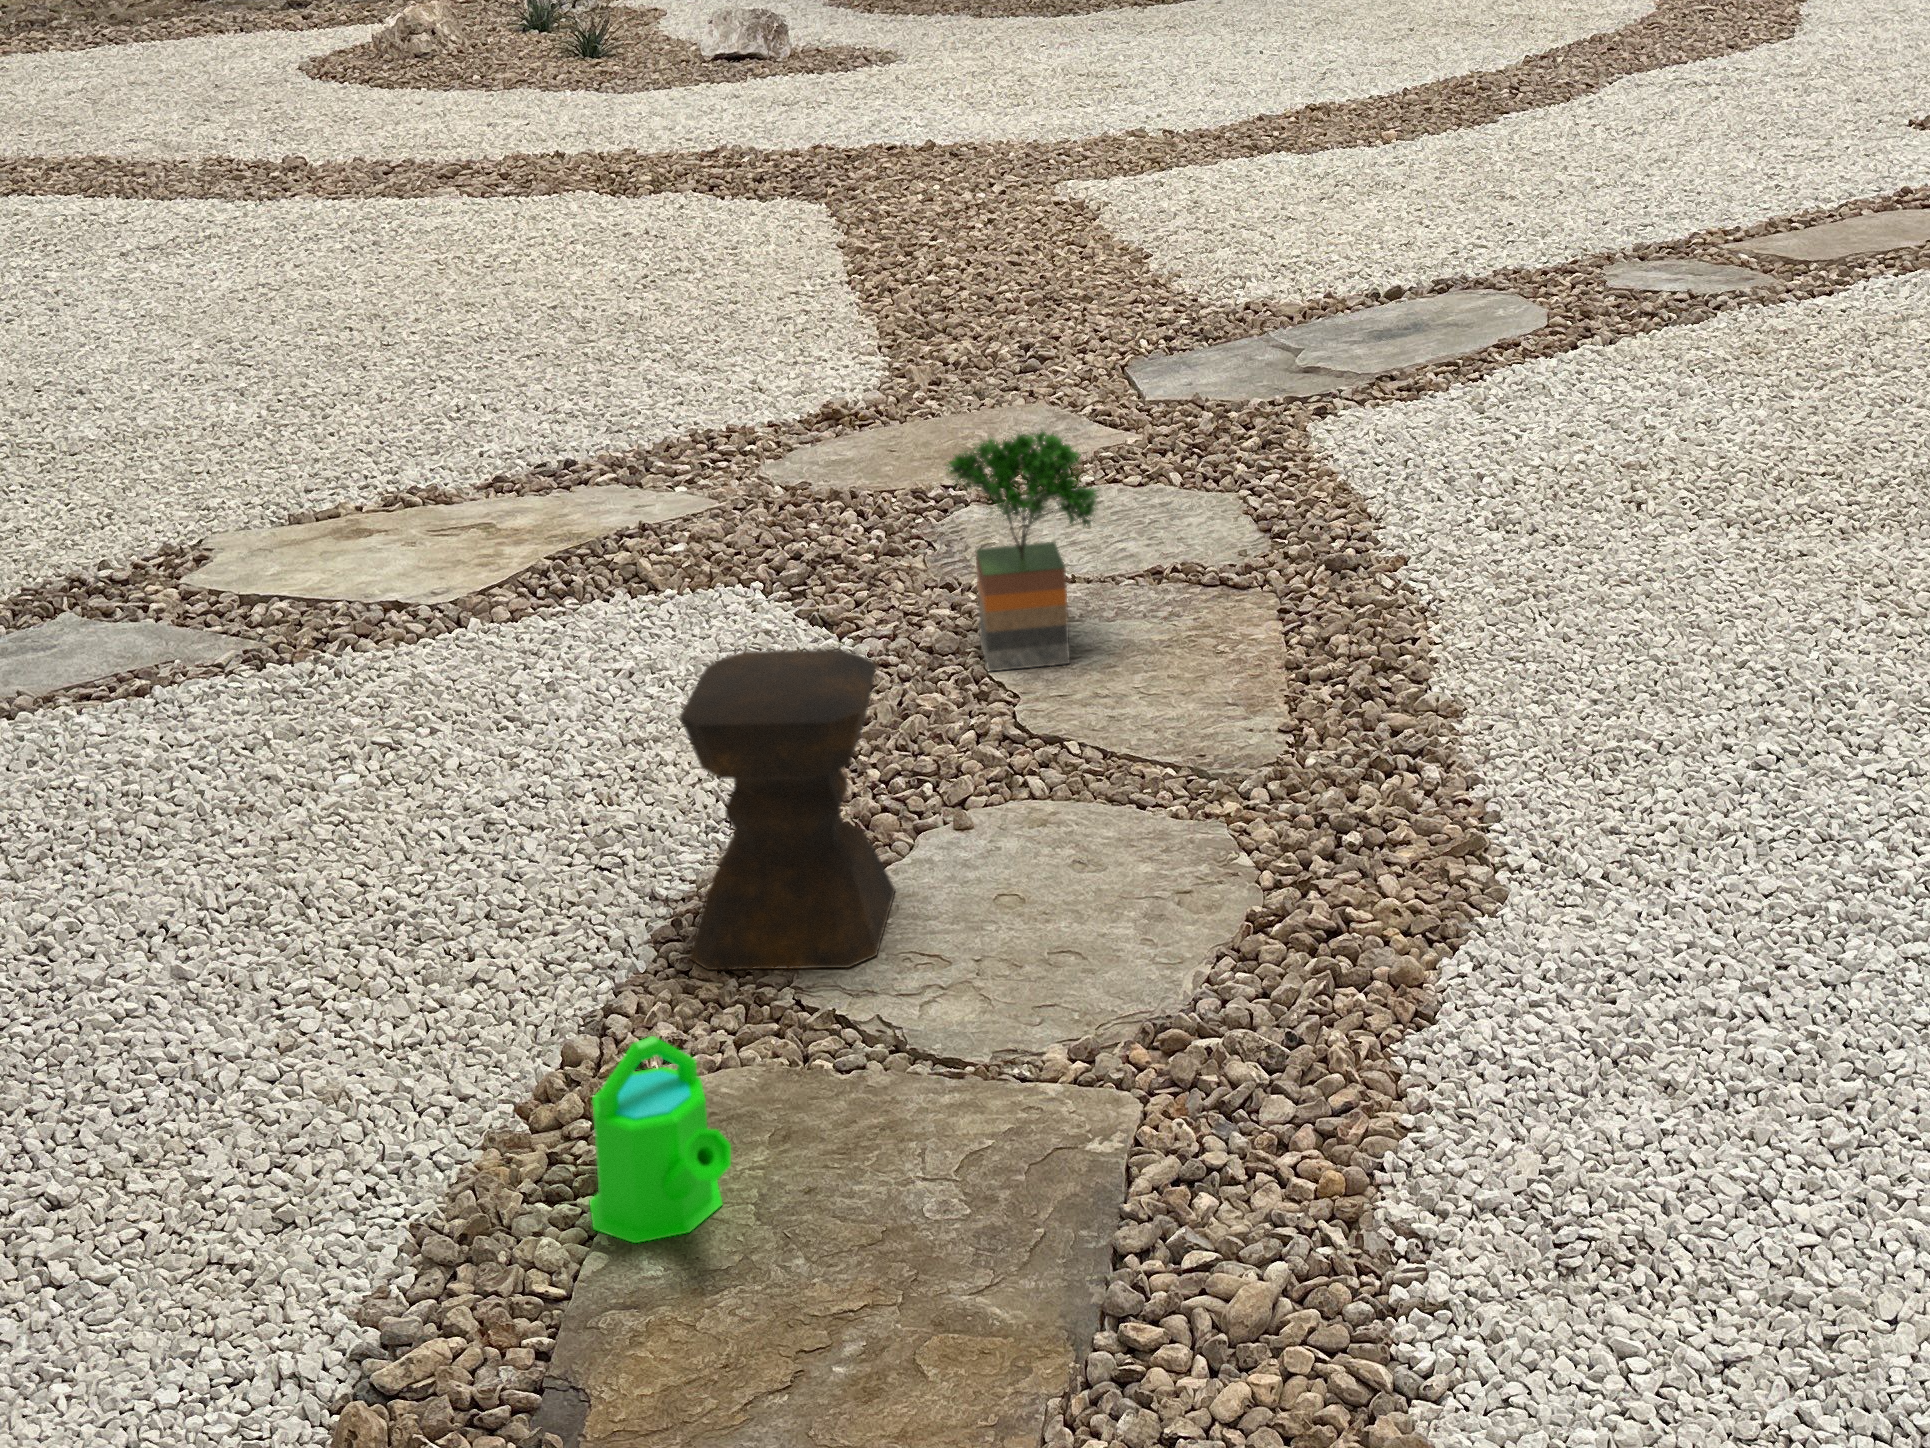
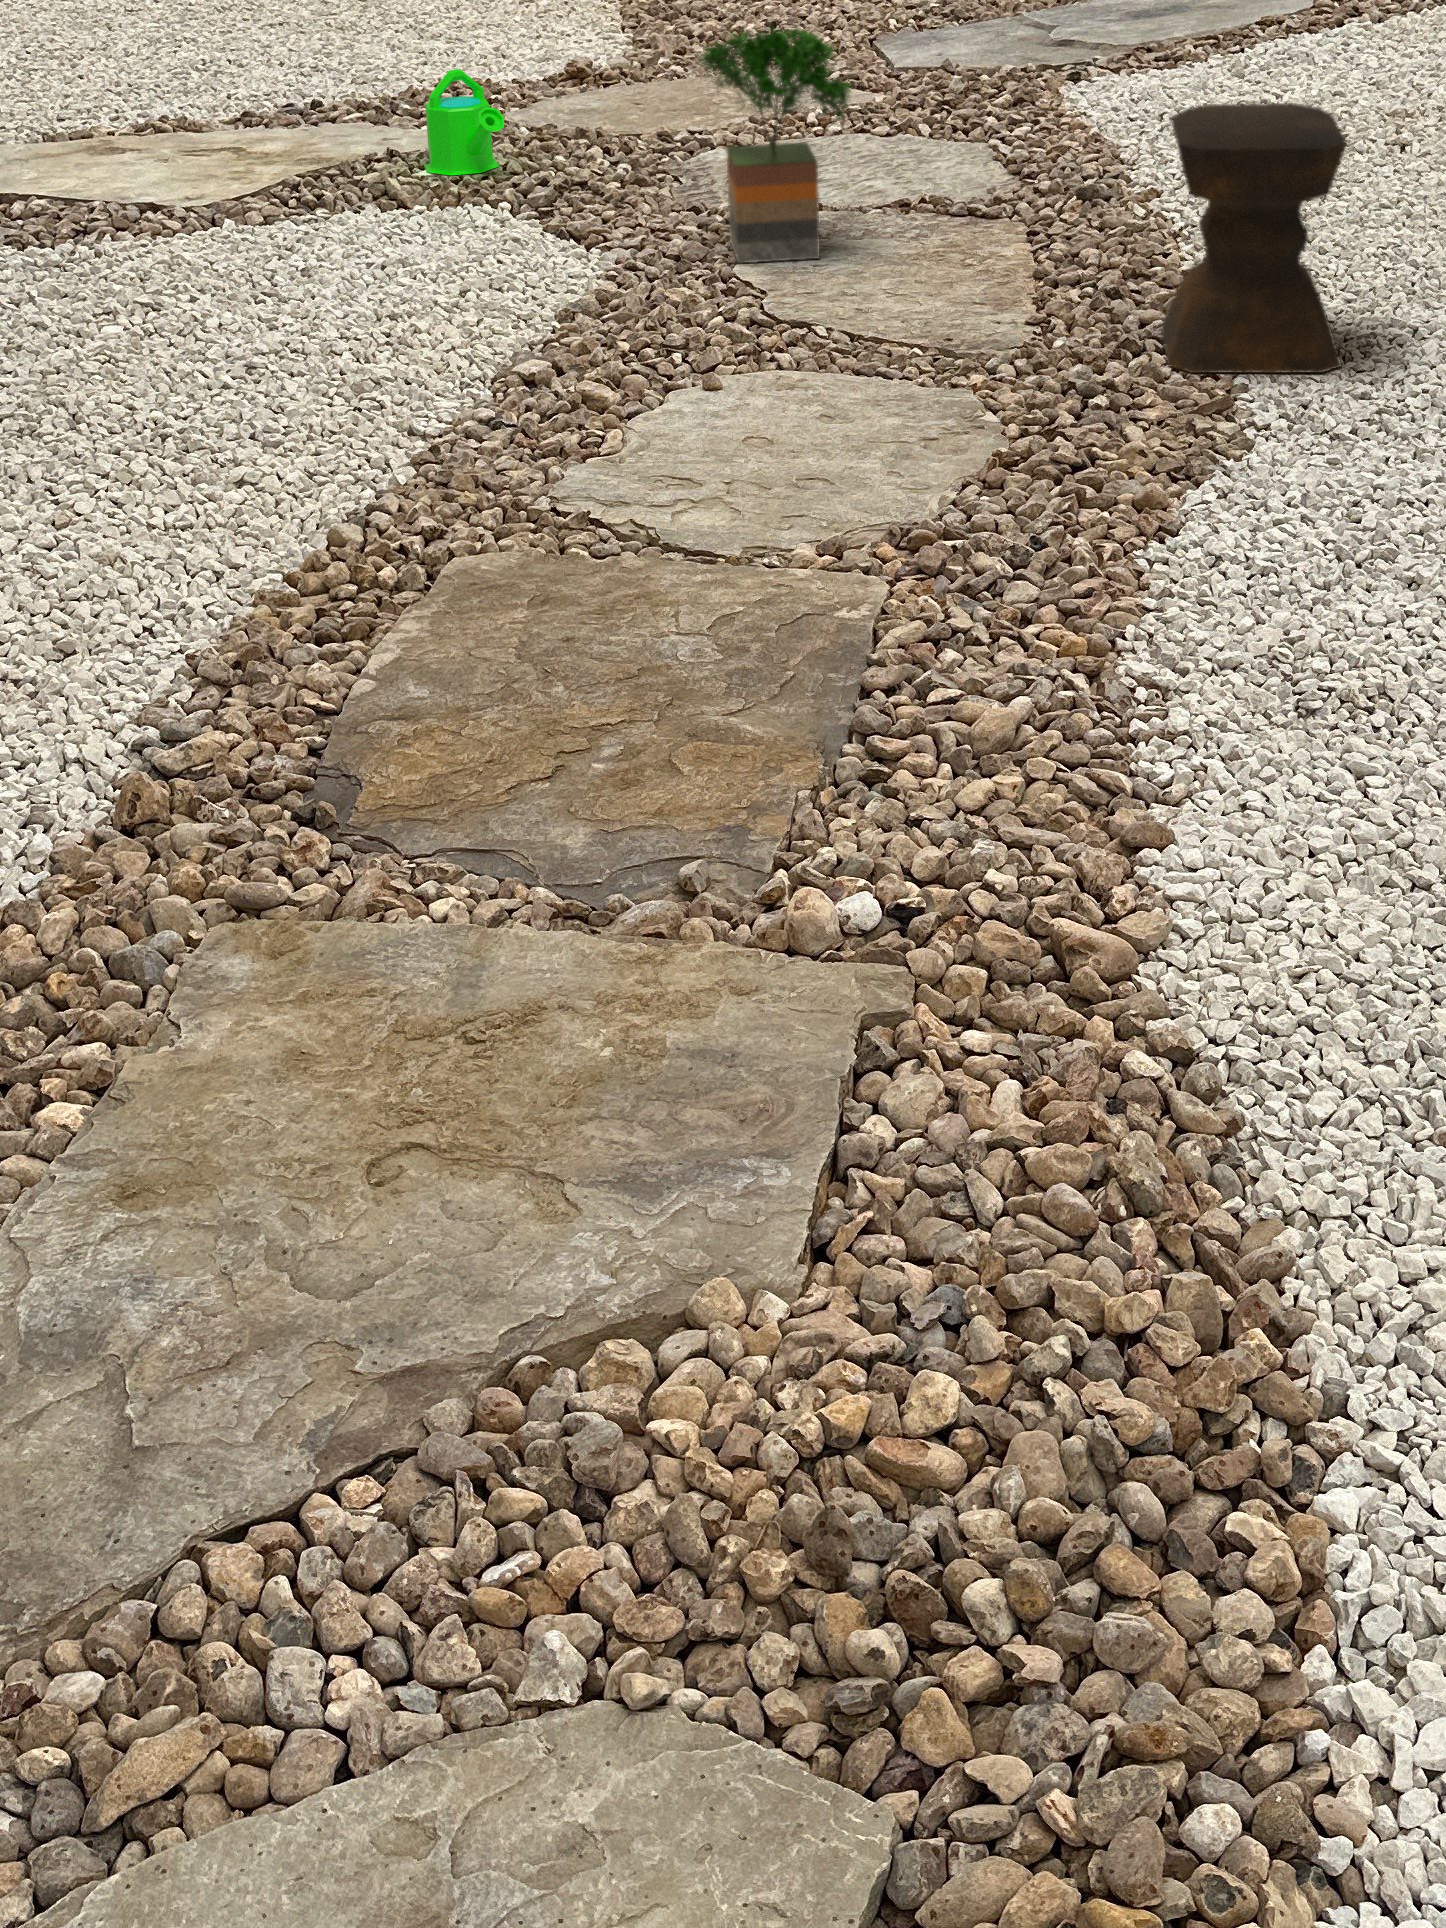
stool: present [680,649,895,970] -> present [1161,103,1347,373]
watering can: present [589,1036,731,1243] -> present [424,69,504,175]

